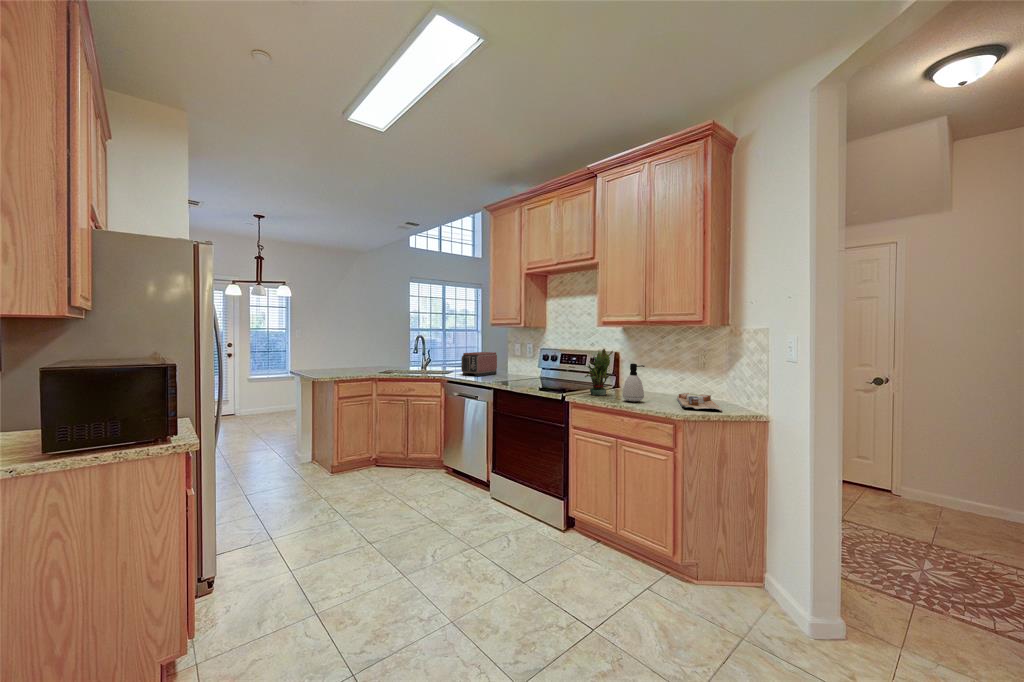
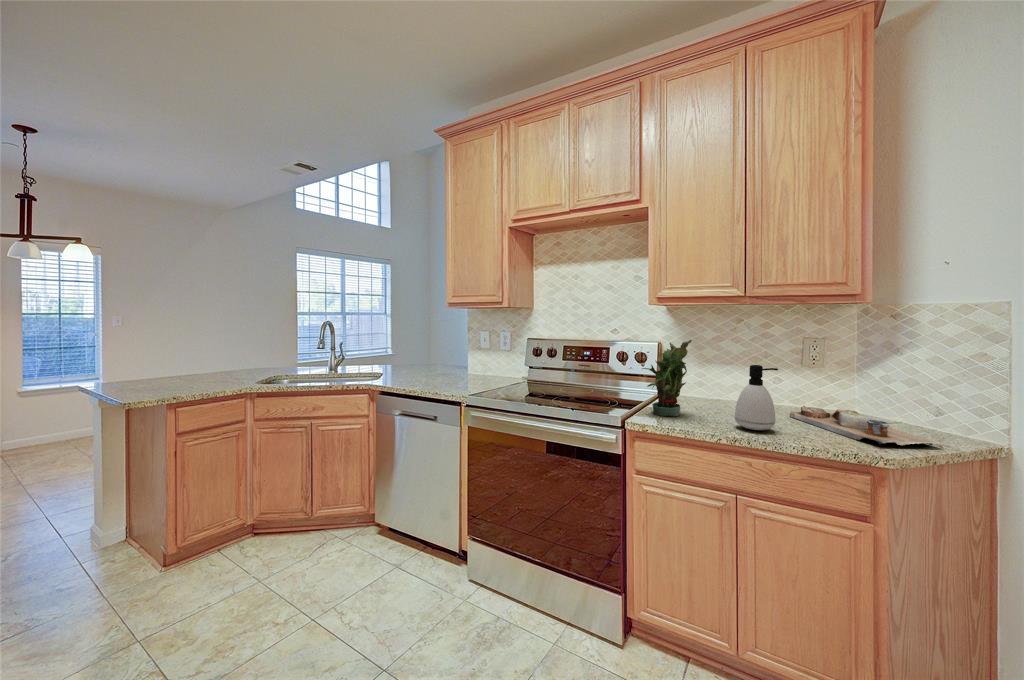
toaster: present [461,352,497,376] -> none [400,344,451,382]

